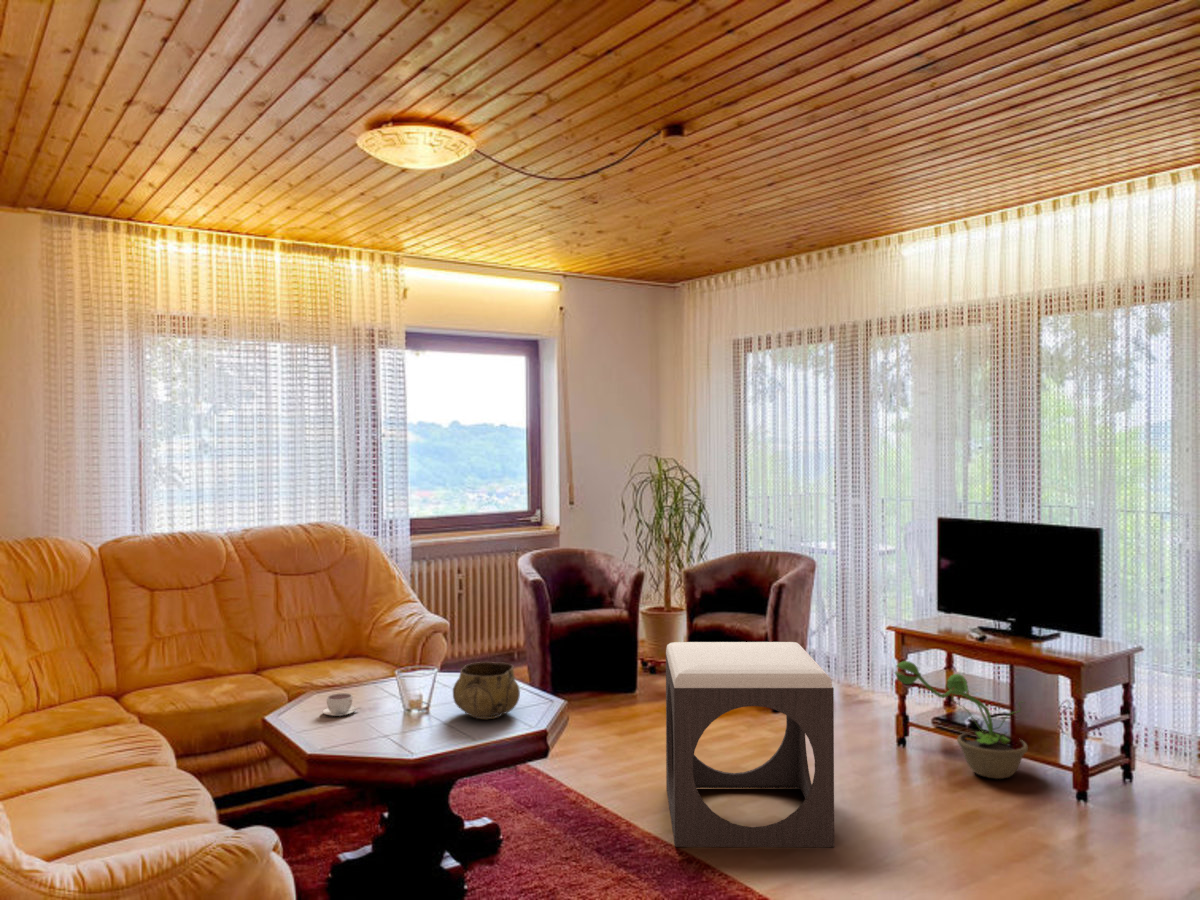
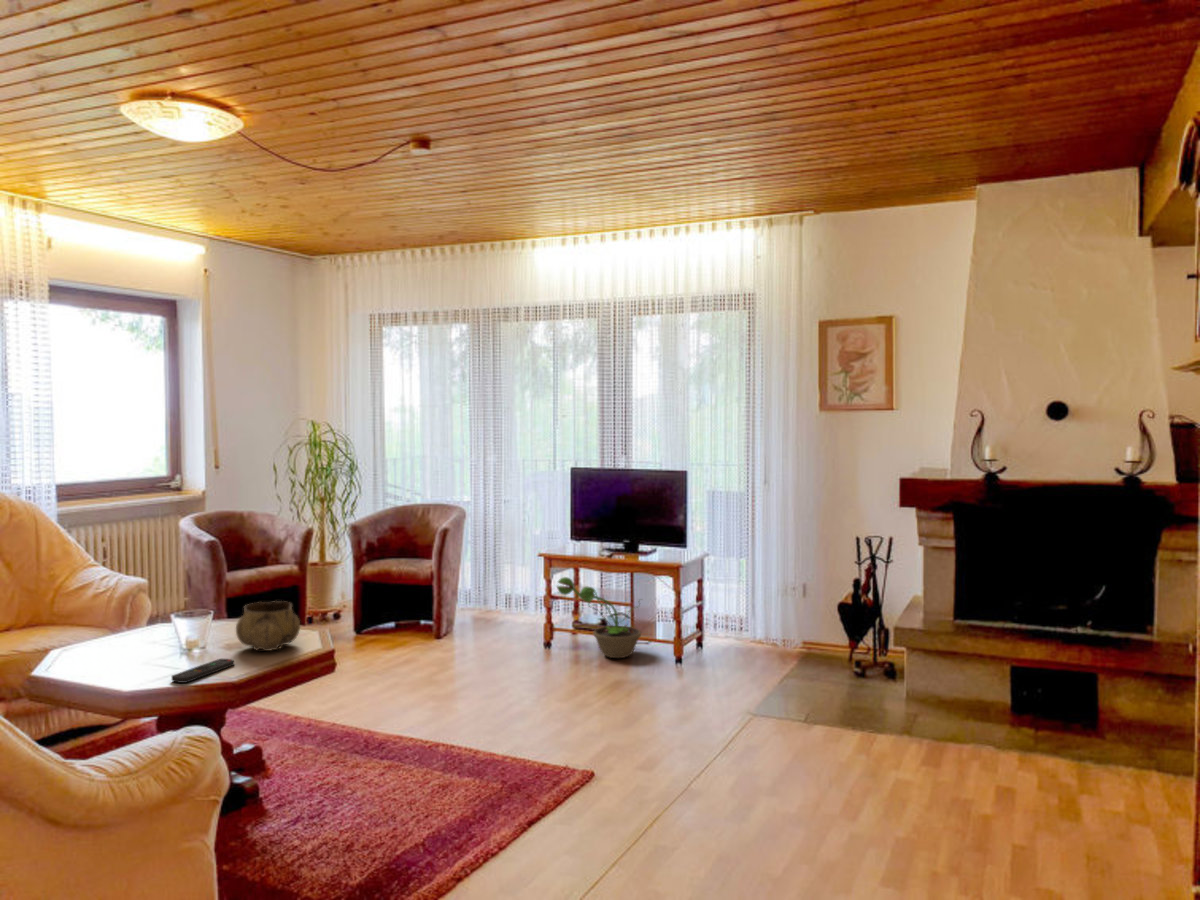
footstool: present [666,642,834,847] -> none [383,569,537,739]
coffee cup: present [323,693,357,716] -> none [96,645,136,667]
remote control: none [363,723,436,747] -> present [172,659,234,683]

